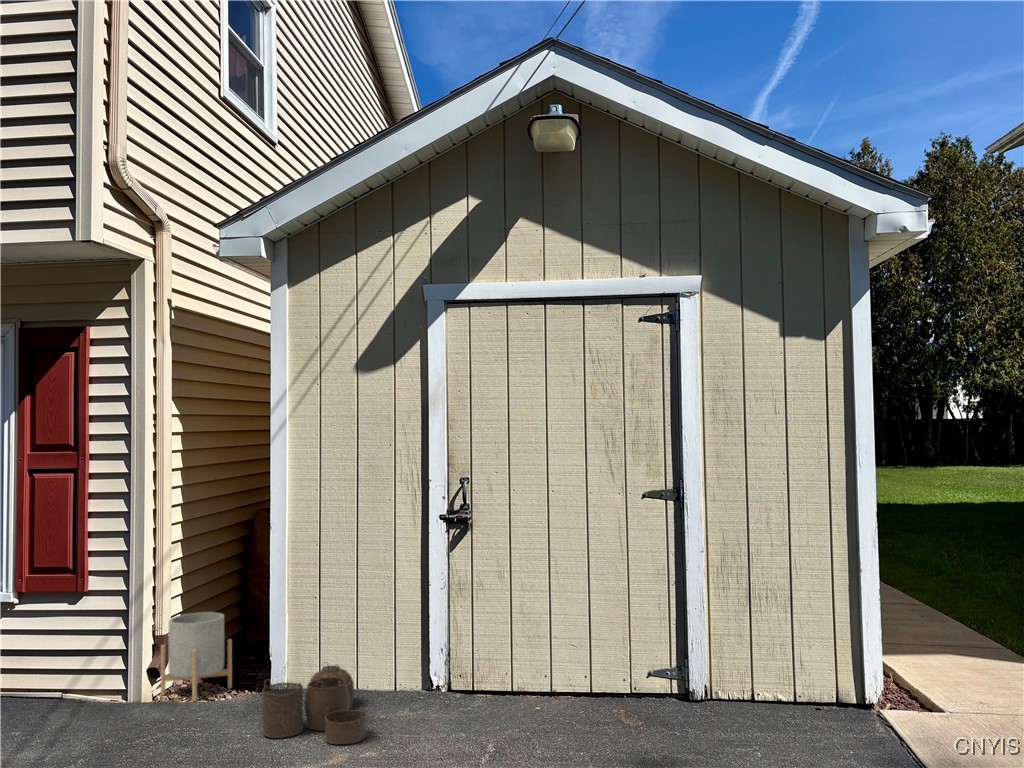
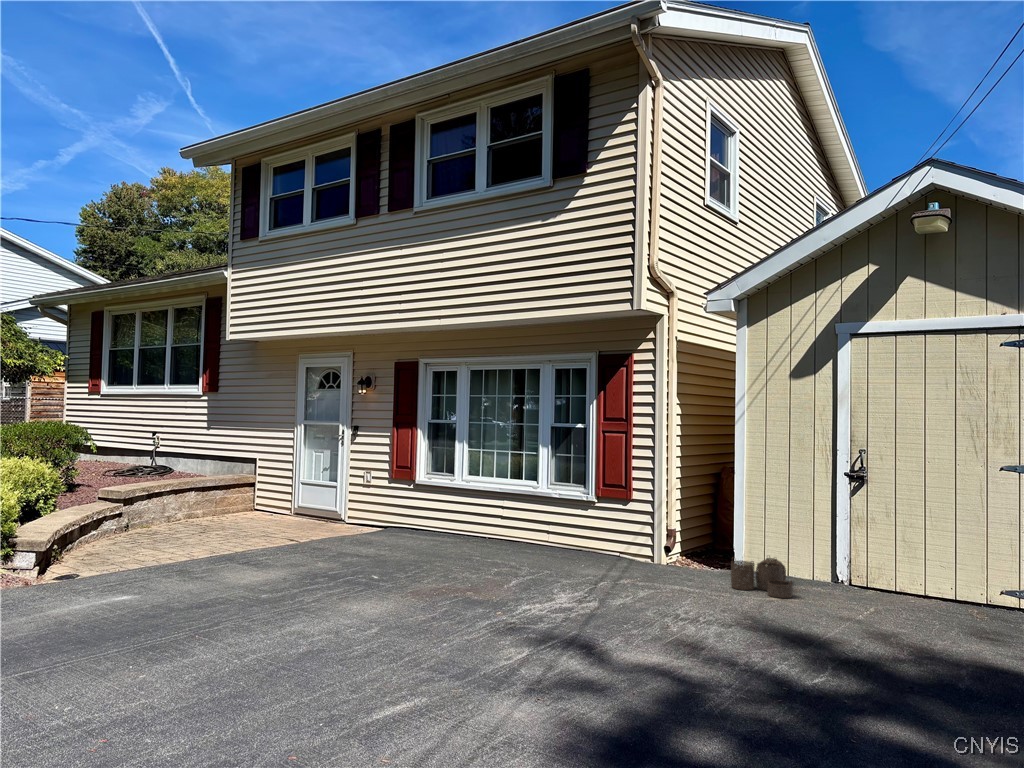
planter: present [161,612,232,701] -> none [671,520,711,569]

